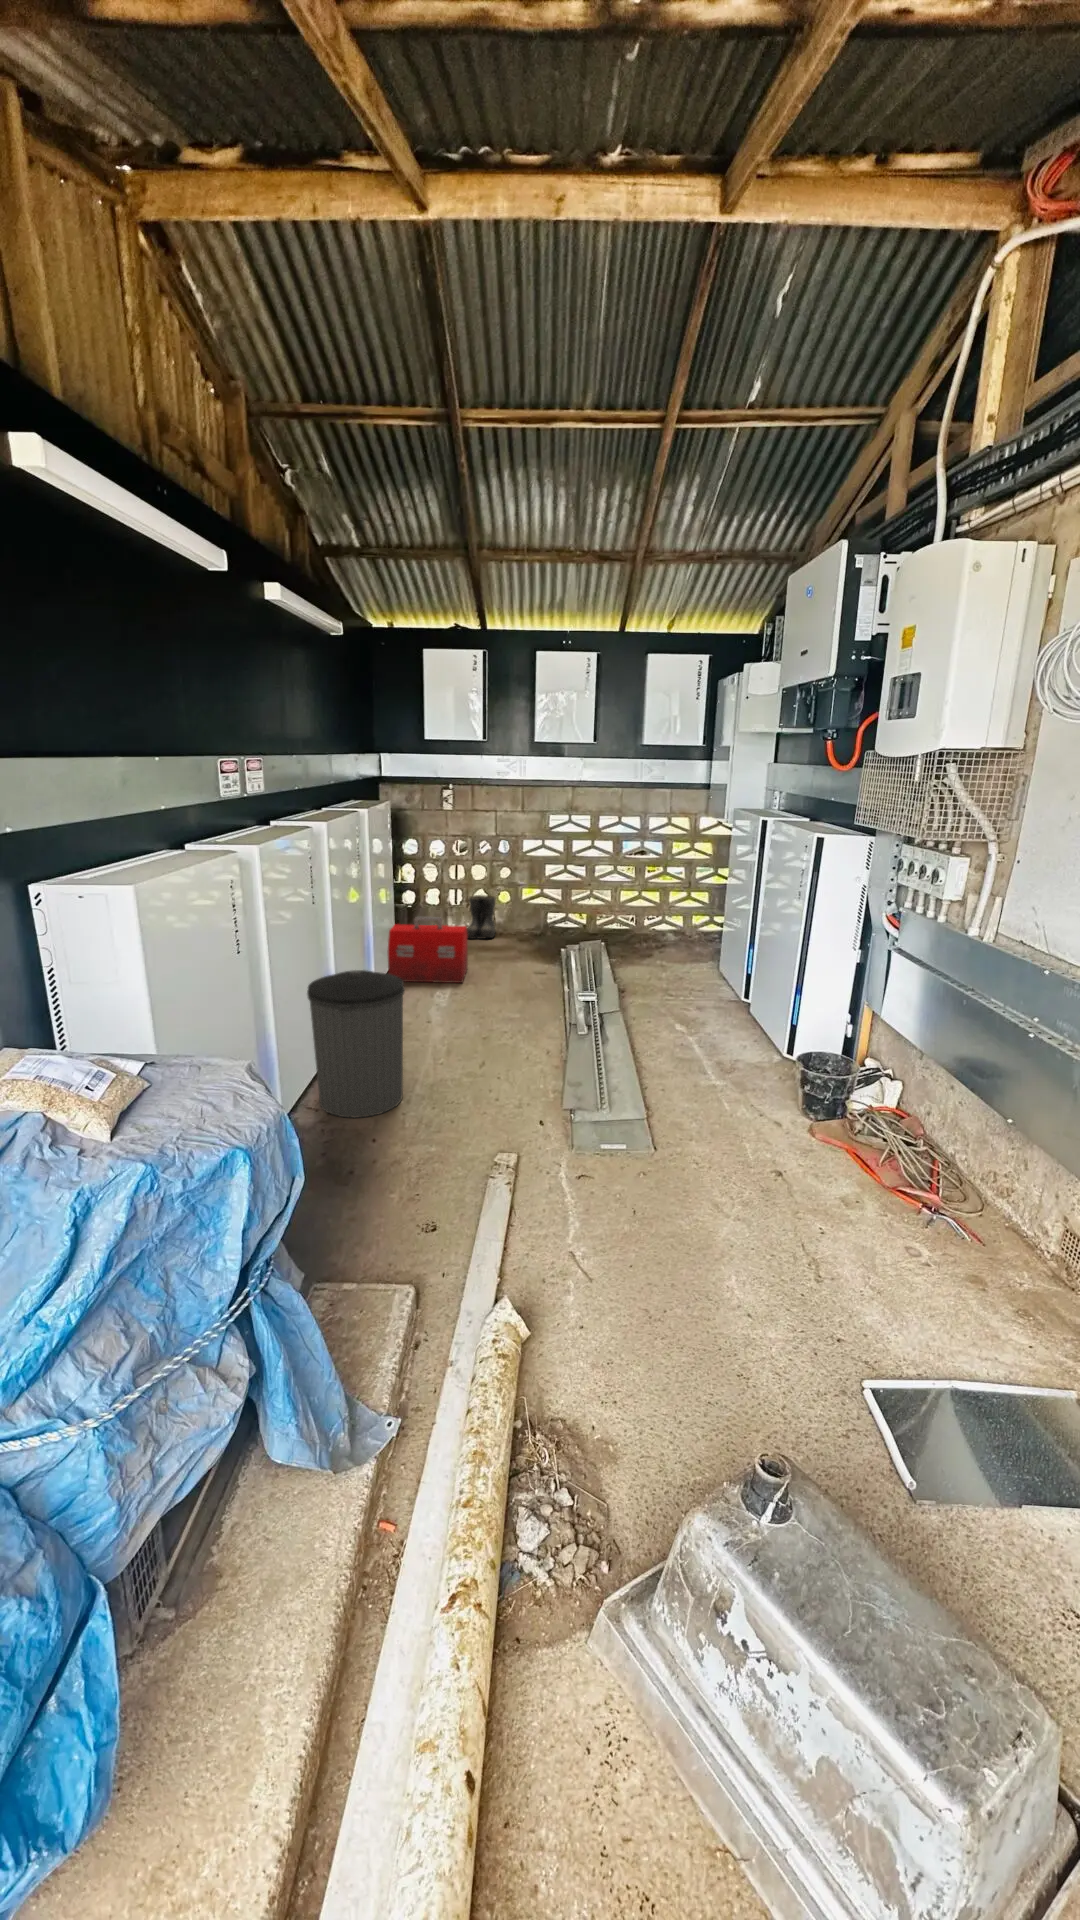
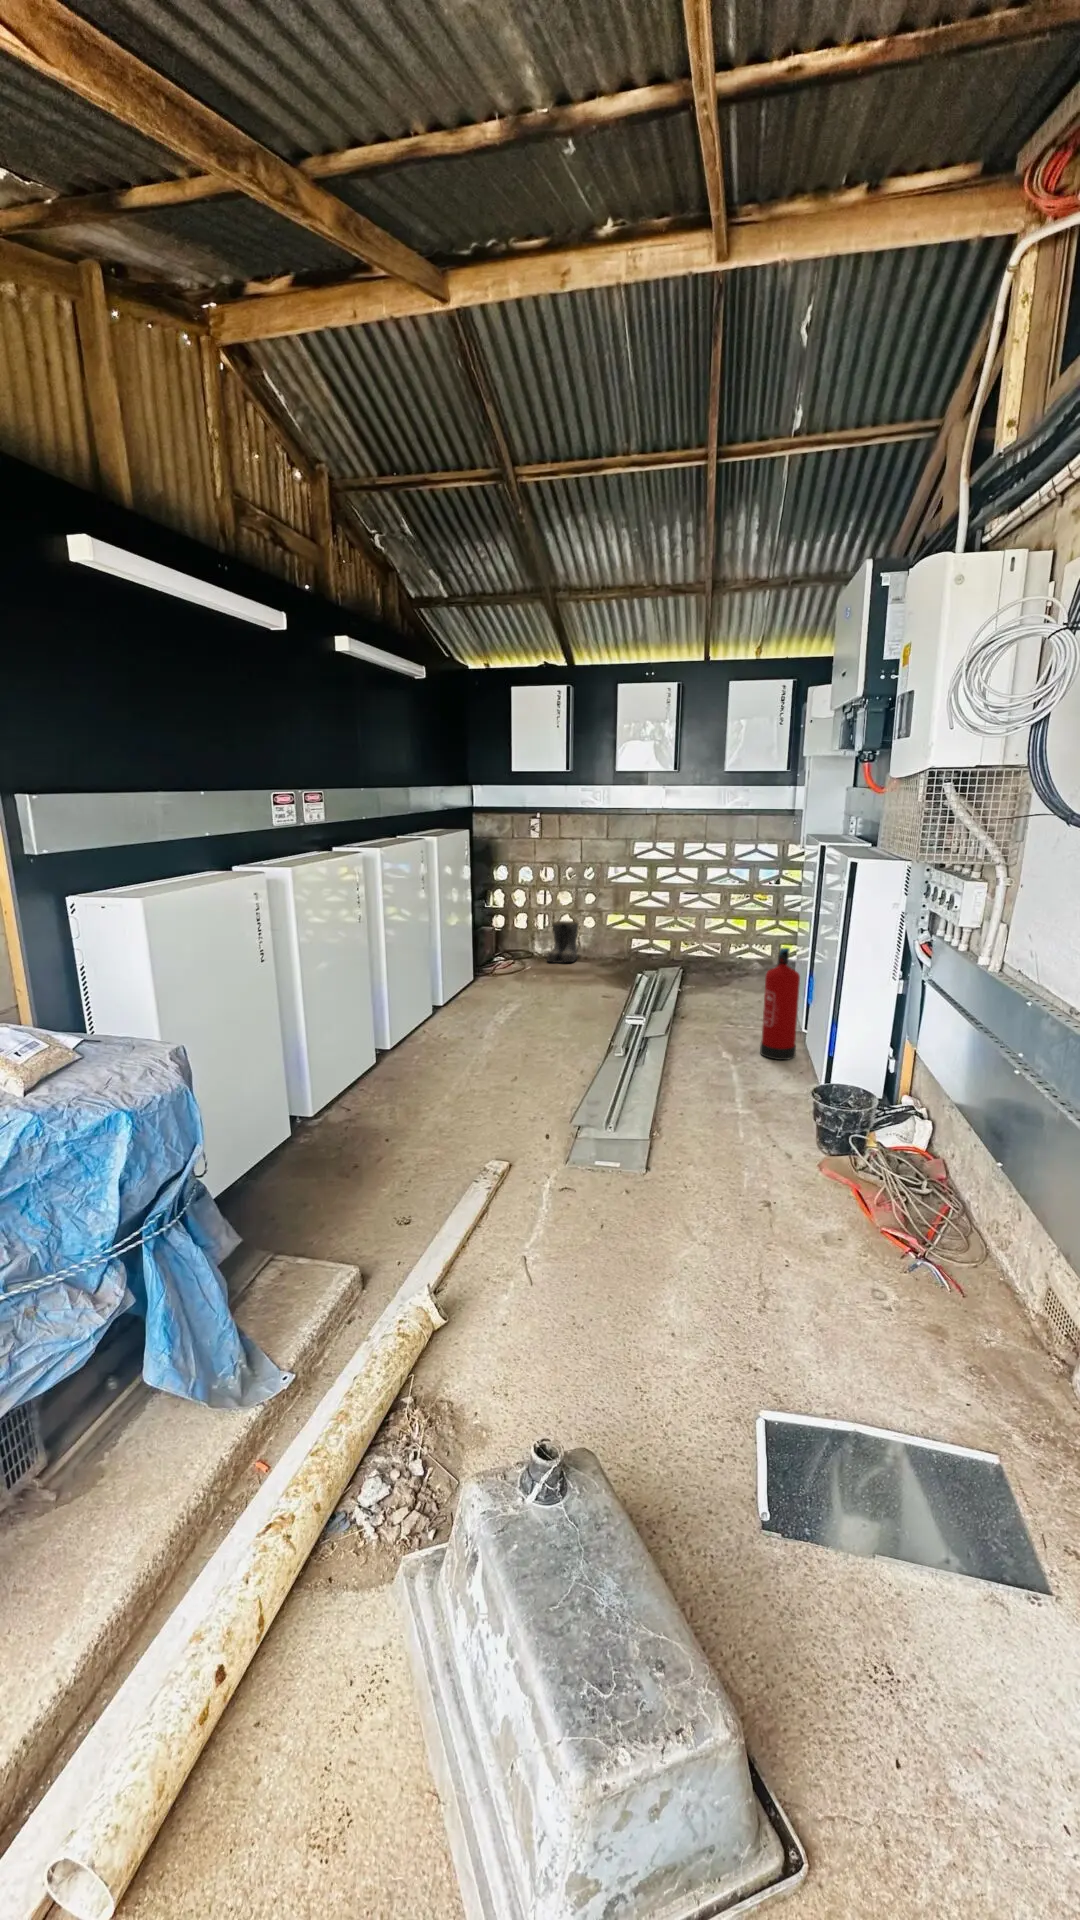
toolbox: present [388,917,468,983] -> none [457,939,536,1003]
fire extinguisher: none [713,923,753,1032] -> present [760,948,800,1060]
trash can: present [307,970,405,1118] -> none [338,982,426,1118]

